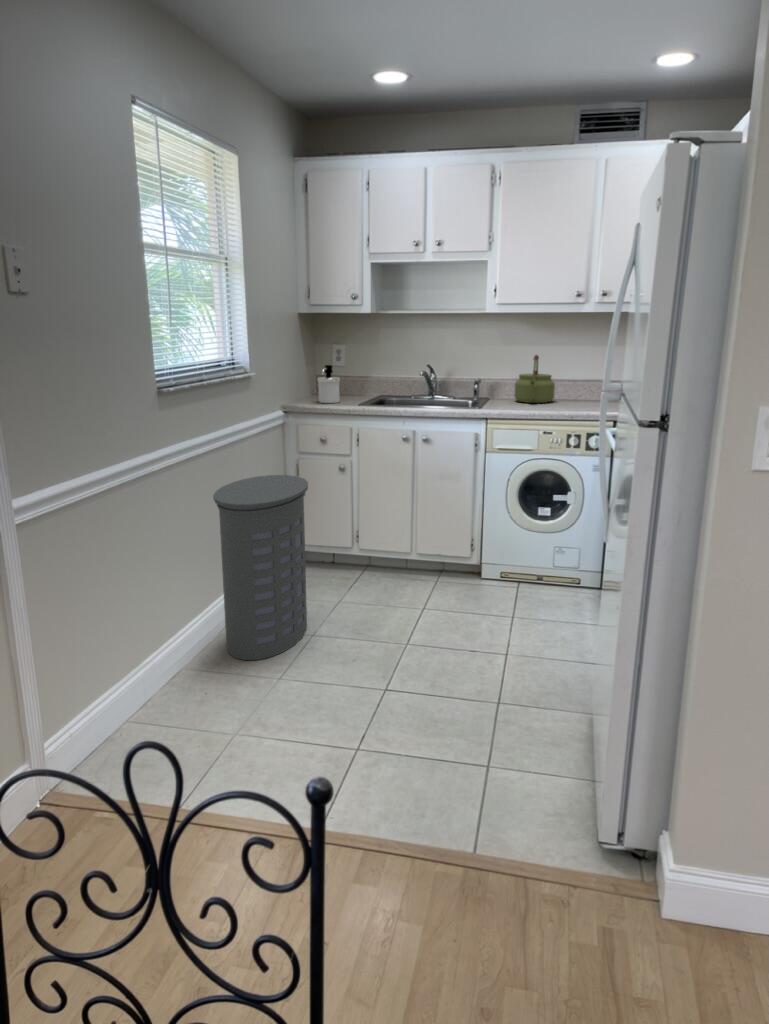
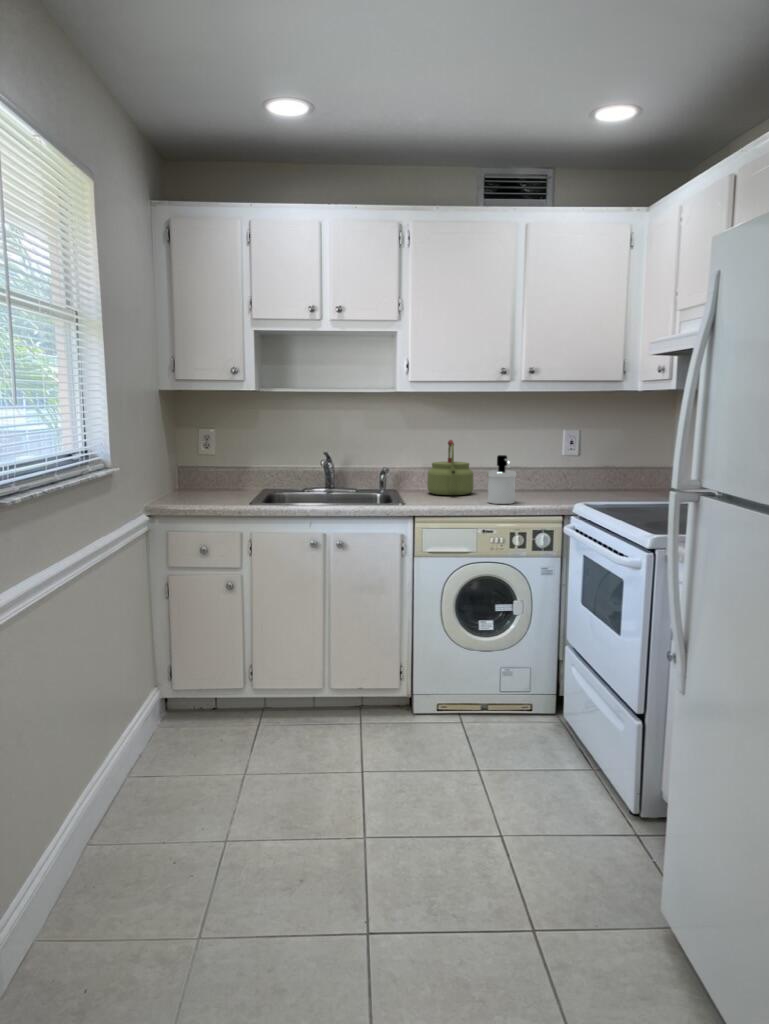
soap dispenser: present [317,365,340,403] -> present [487,455,516,504]
laundry hamper: present [213,475,308,660] -> none [78,606,213,899]

